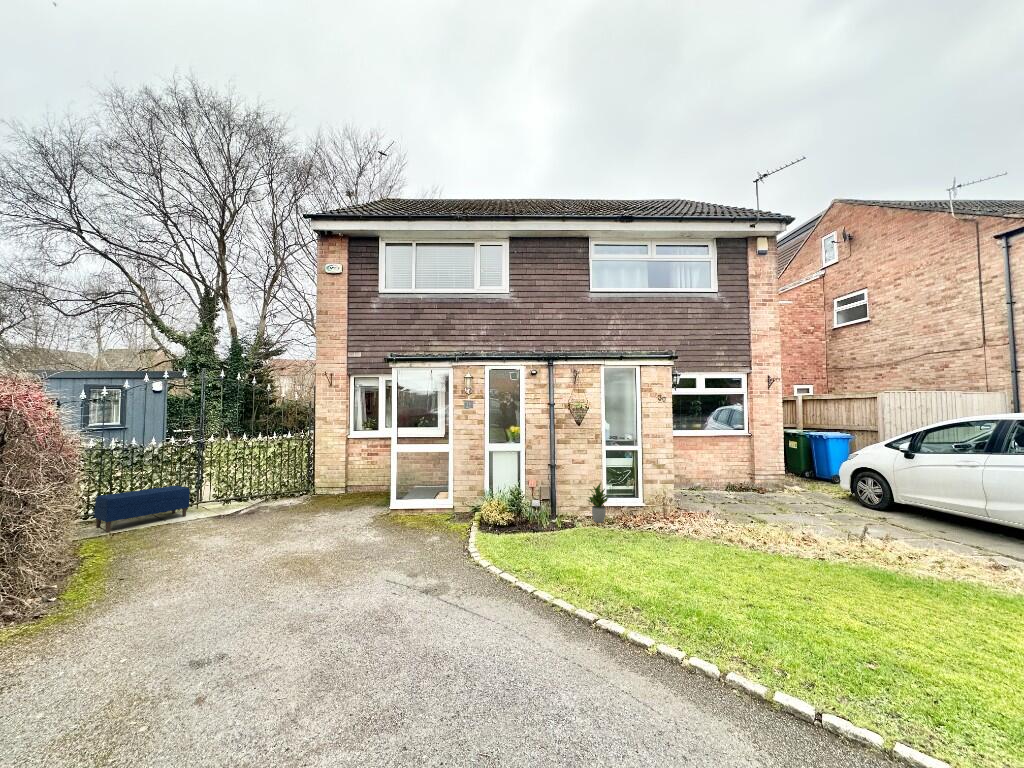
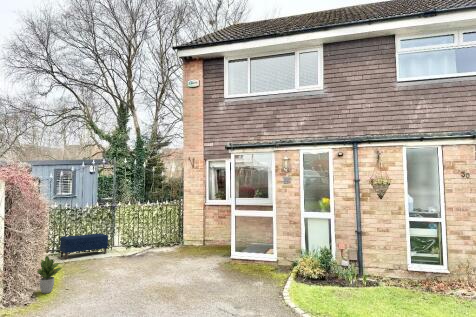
potted plant: present [588,483,608,523] -> present [37,256,62,293]

